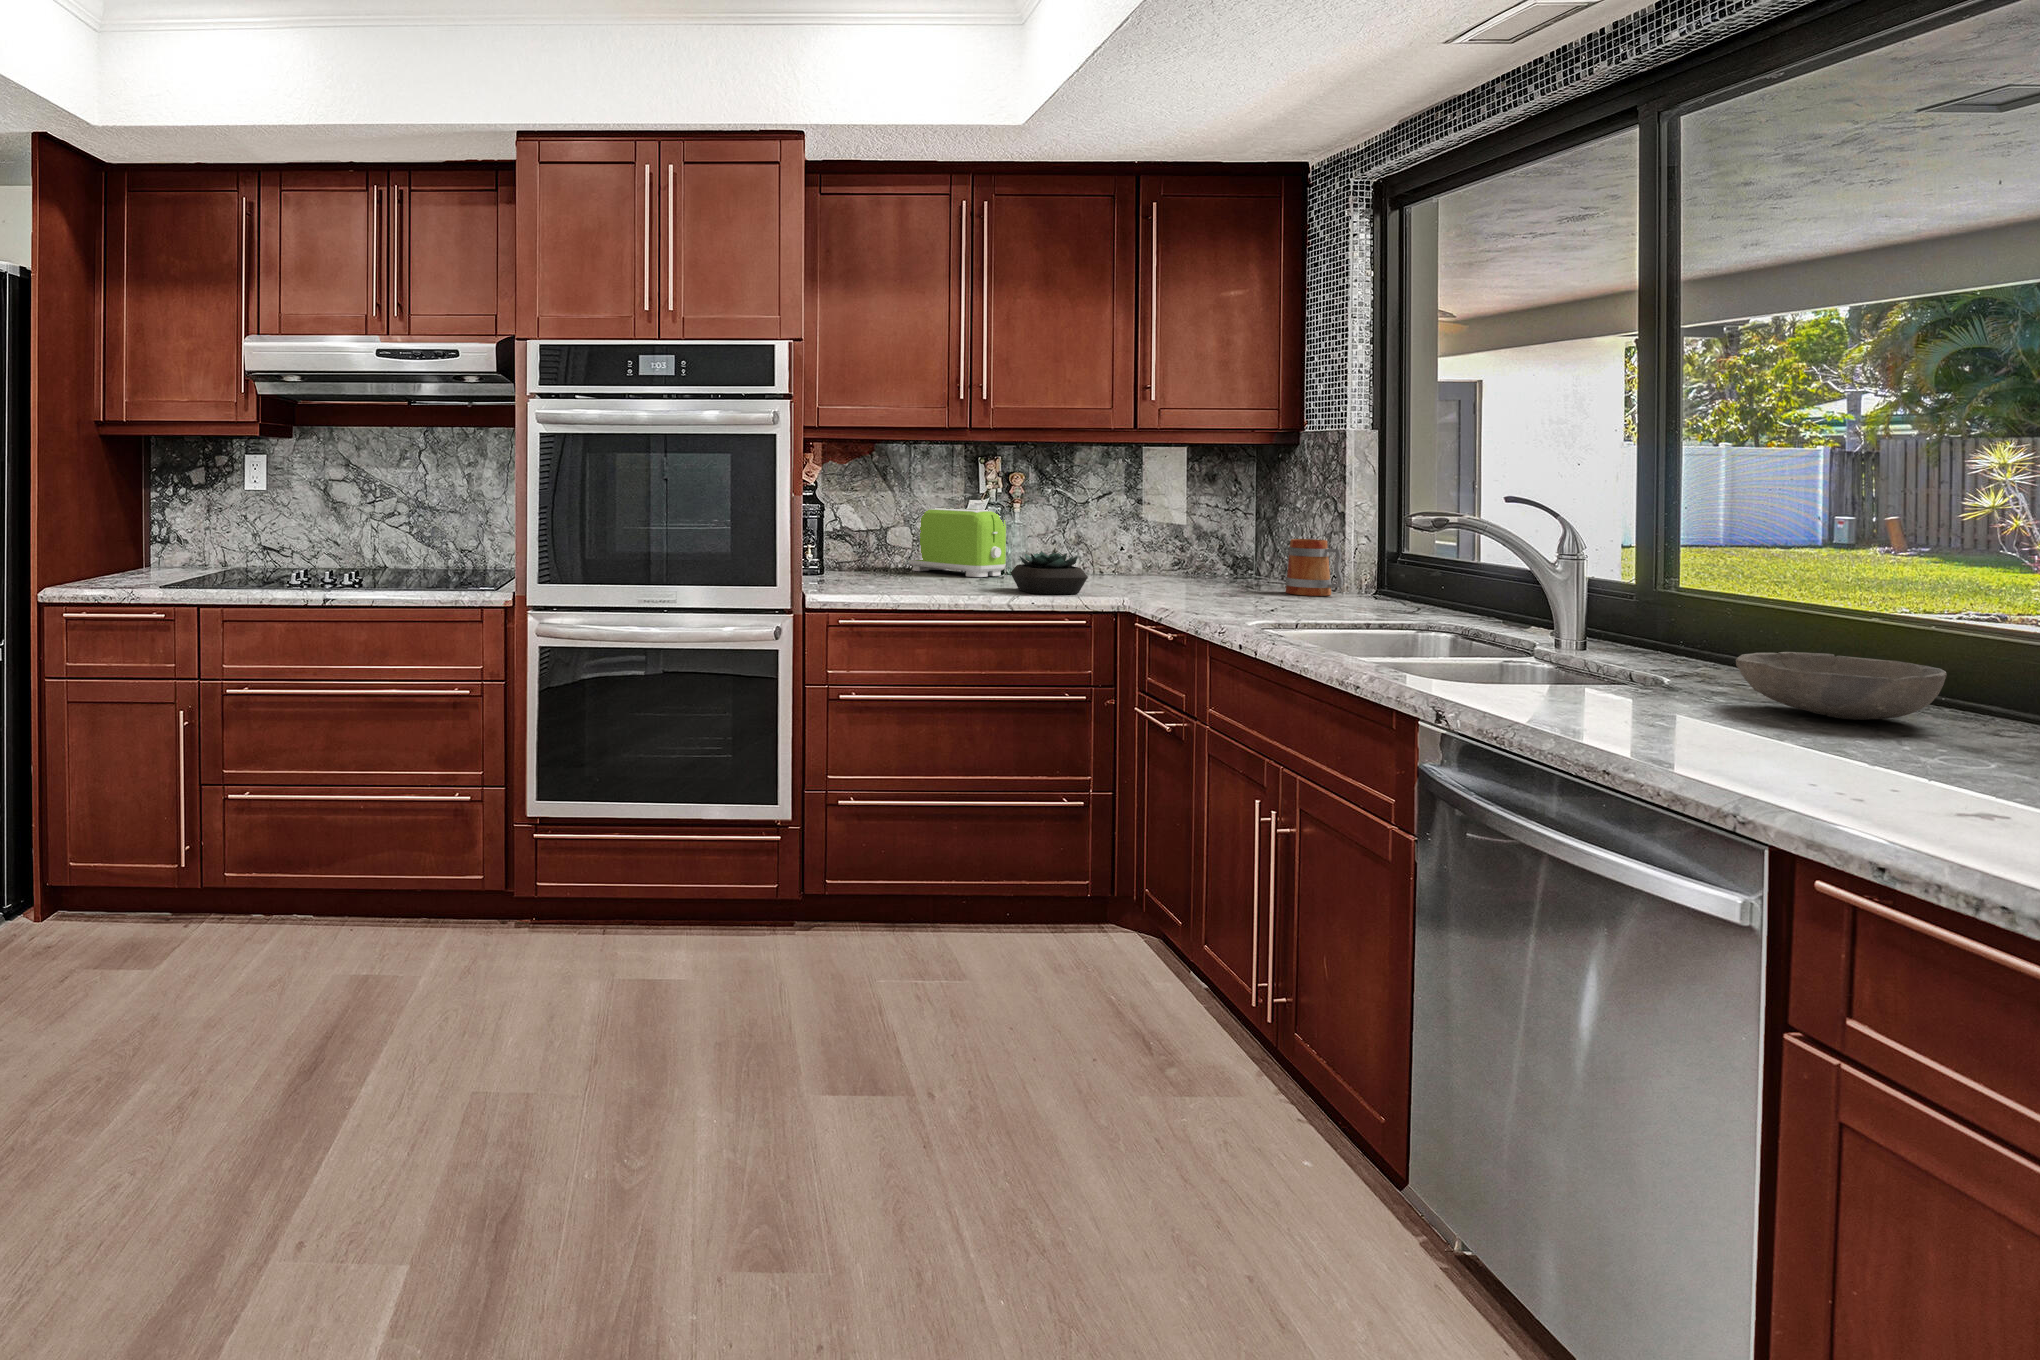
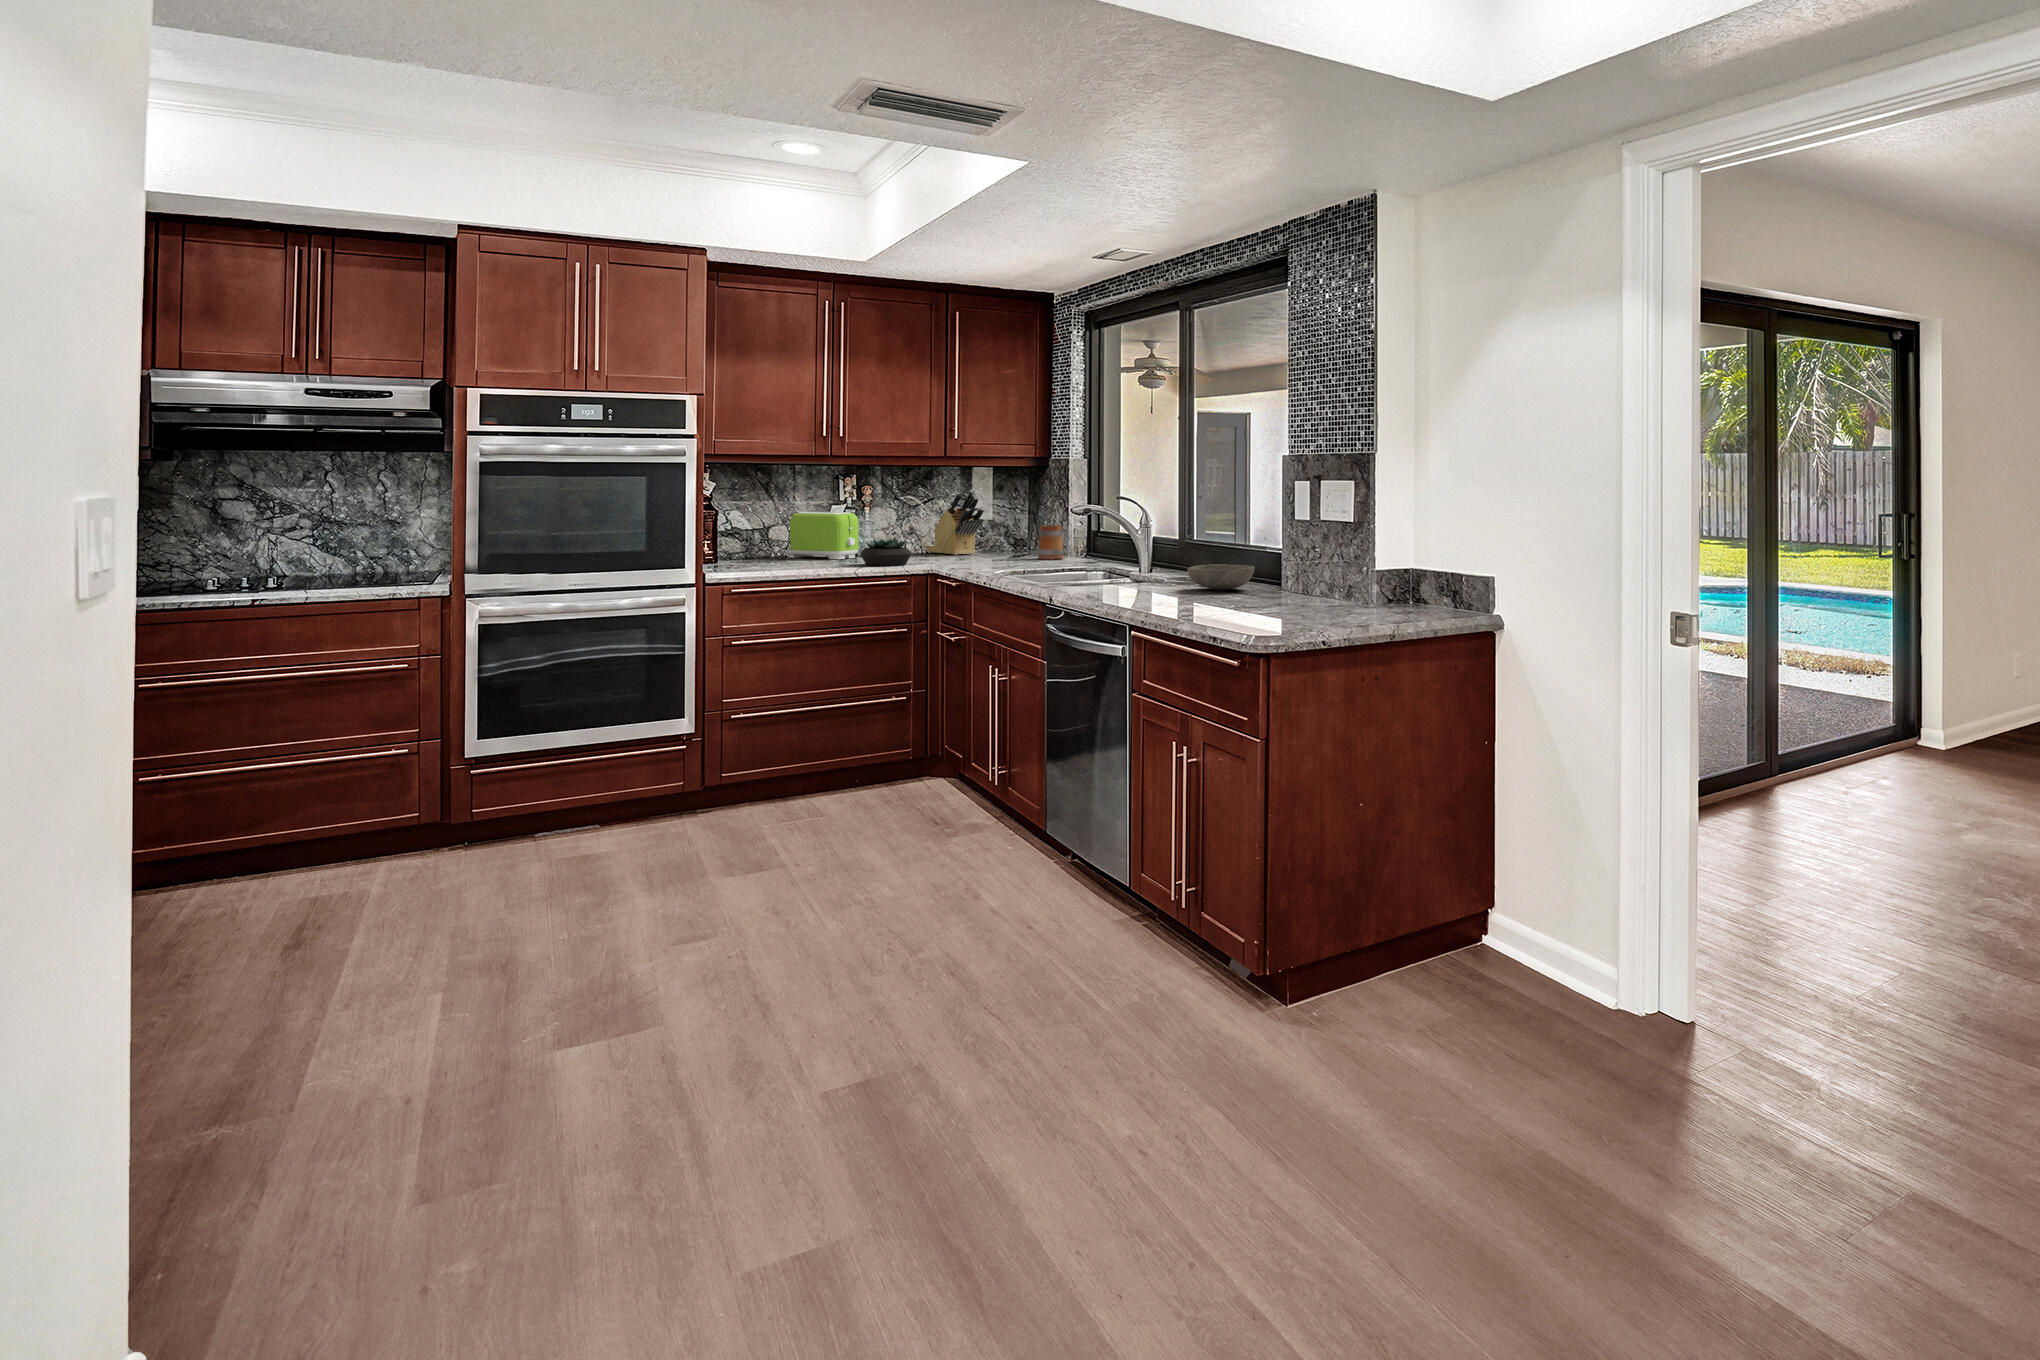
knife block: none [1098,479,1190,578] -> present [926,490,984,555]

